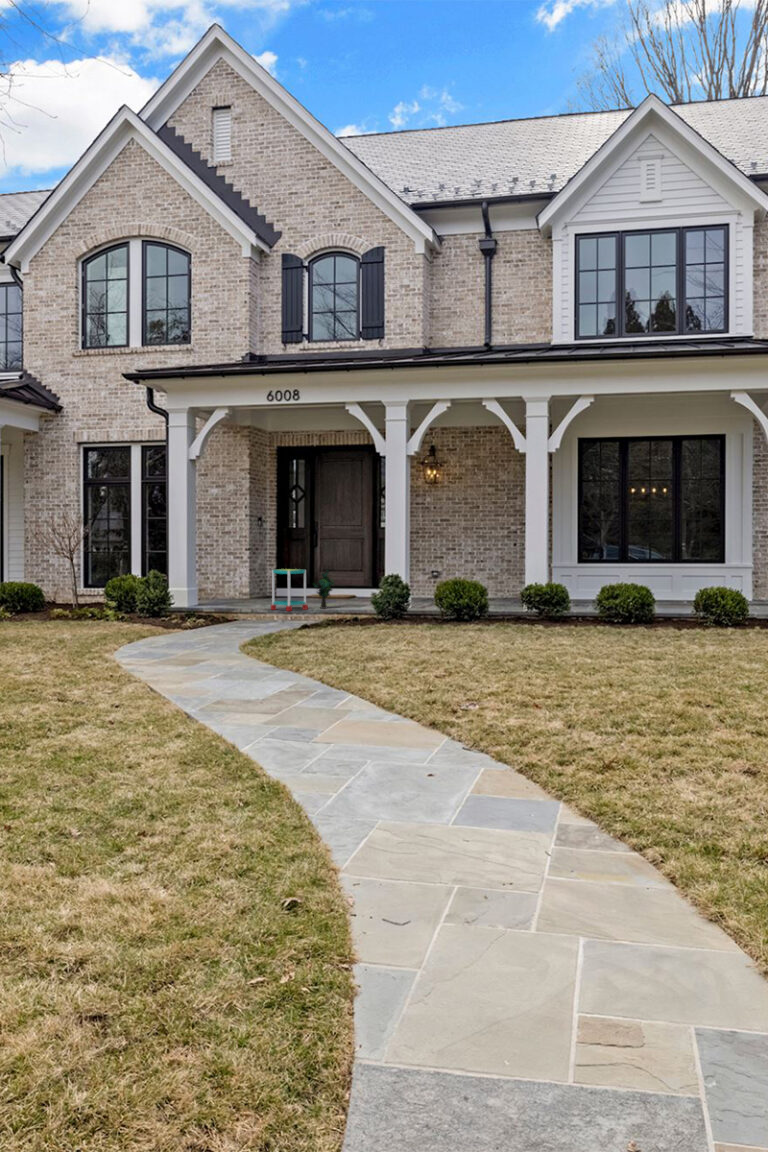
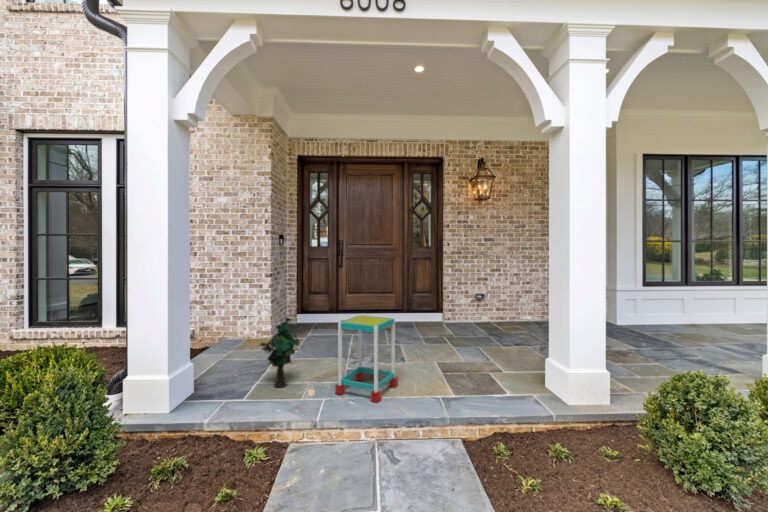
decorative plant: present [313,570,334,609] -> present [260,318,299,388]

